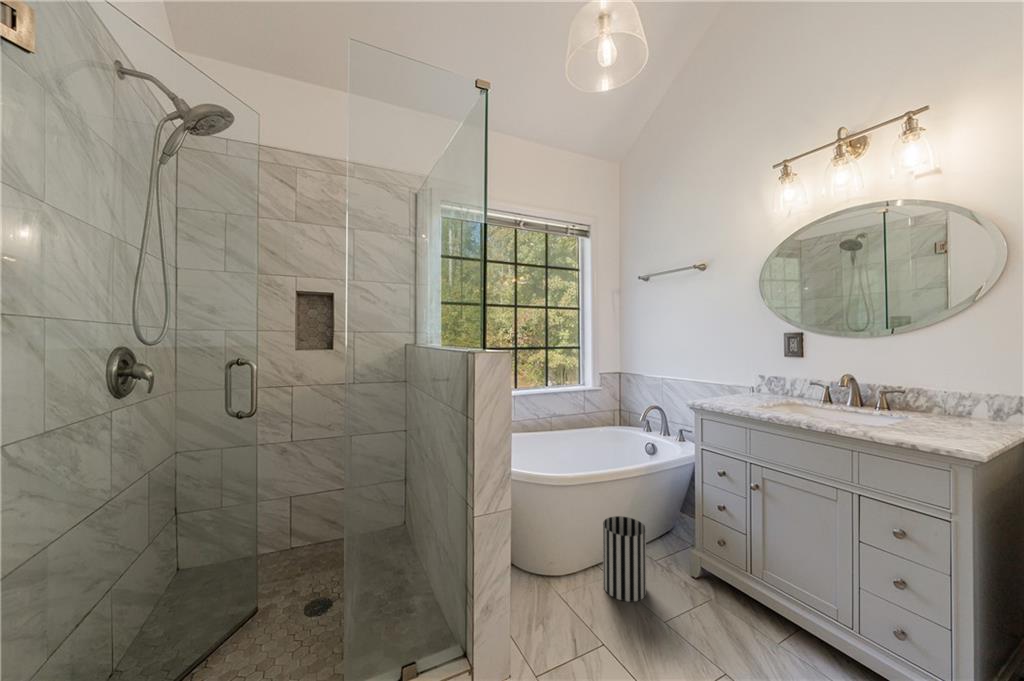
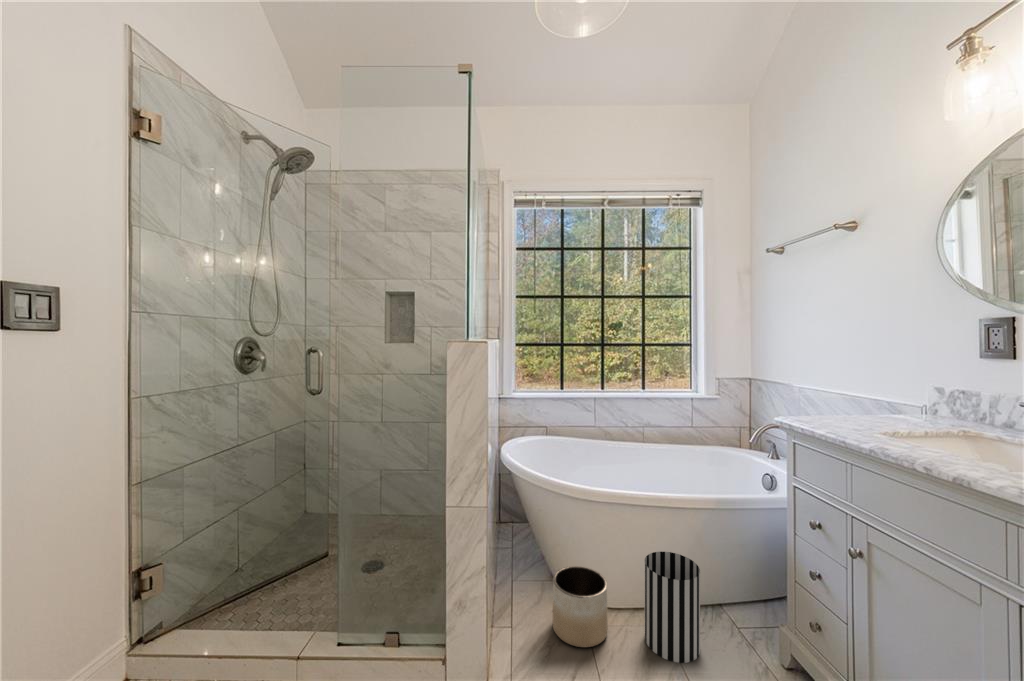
planter: none [533,546,581,616] -> present [553,566,608,647]

